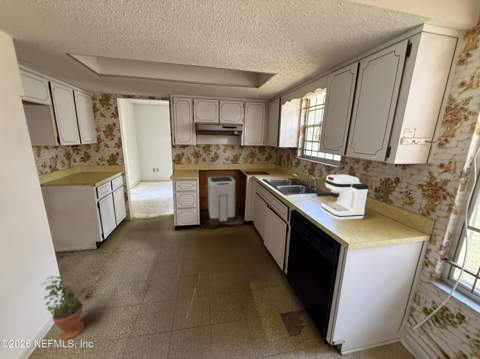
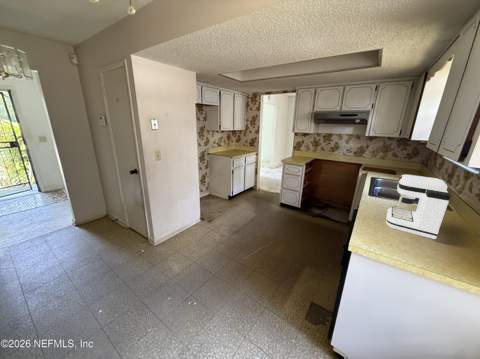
trash can: present [208,176,235,223] -> none [314,167,350,216]
potted plant: present [45,276,84,340] -> none [189,197,203,233]

